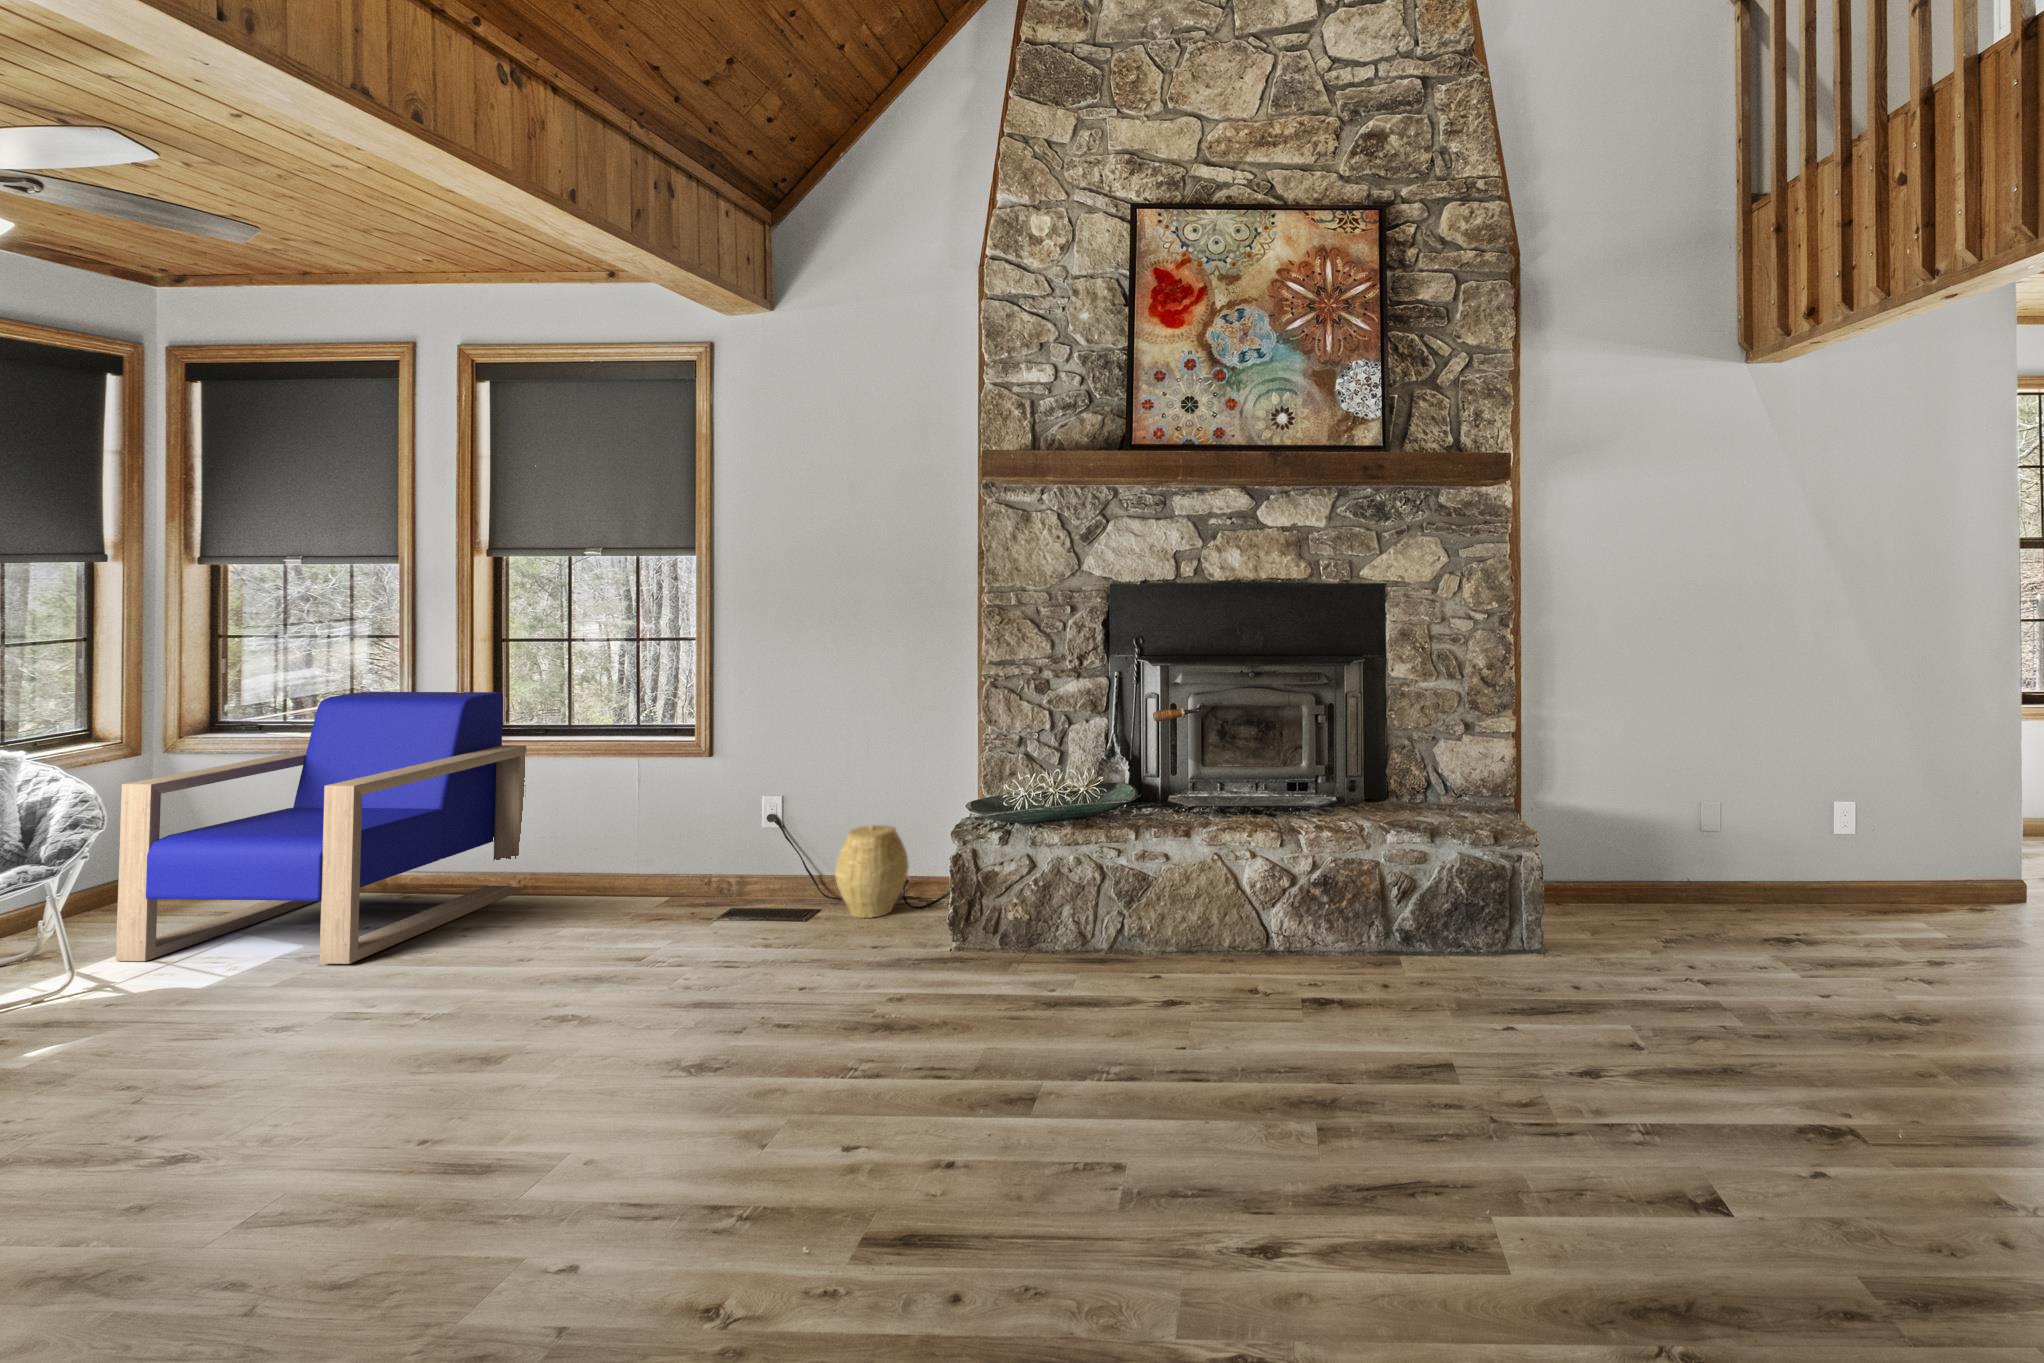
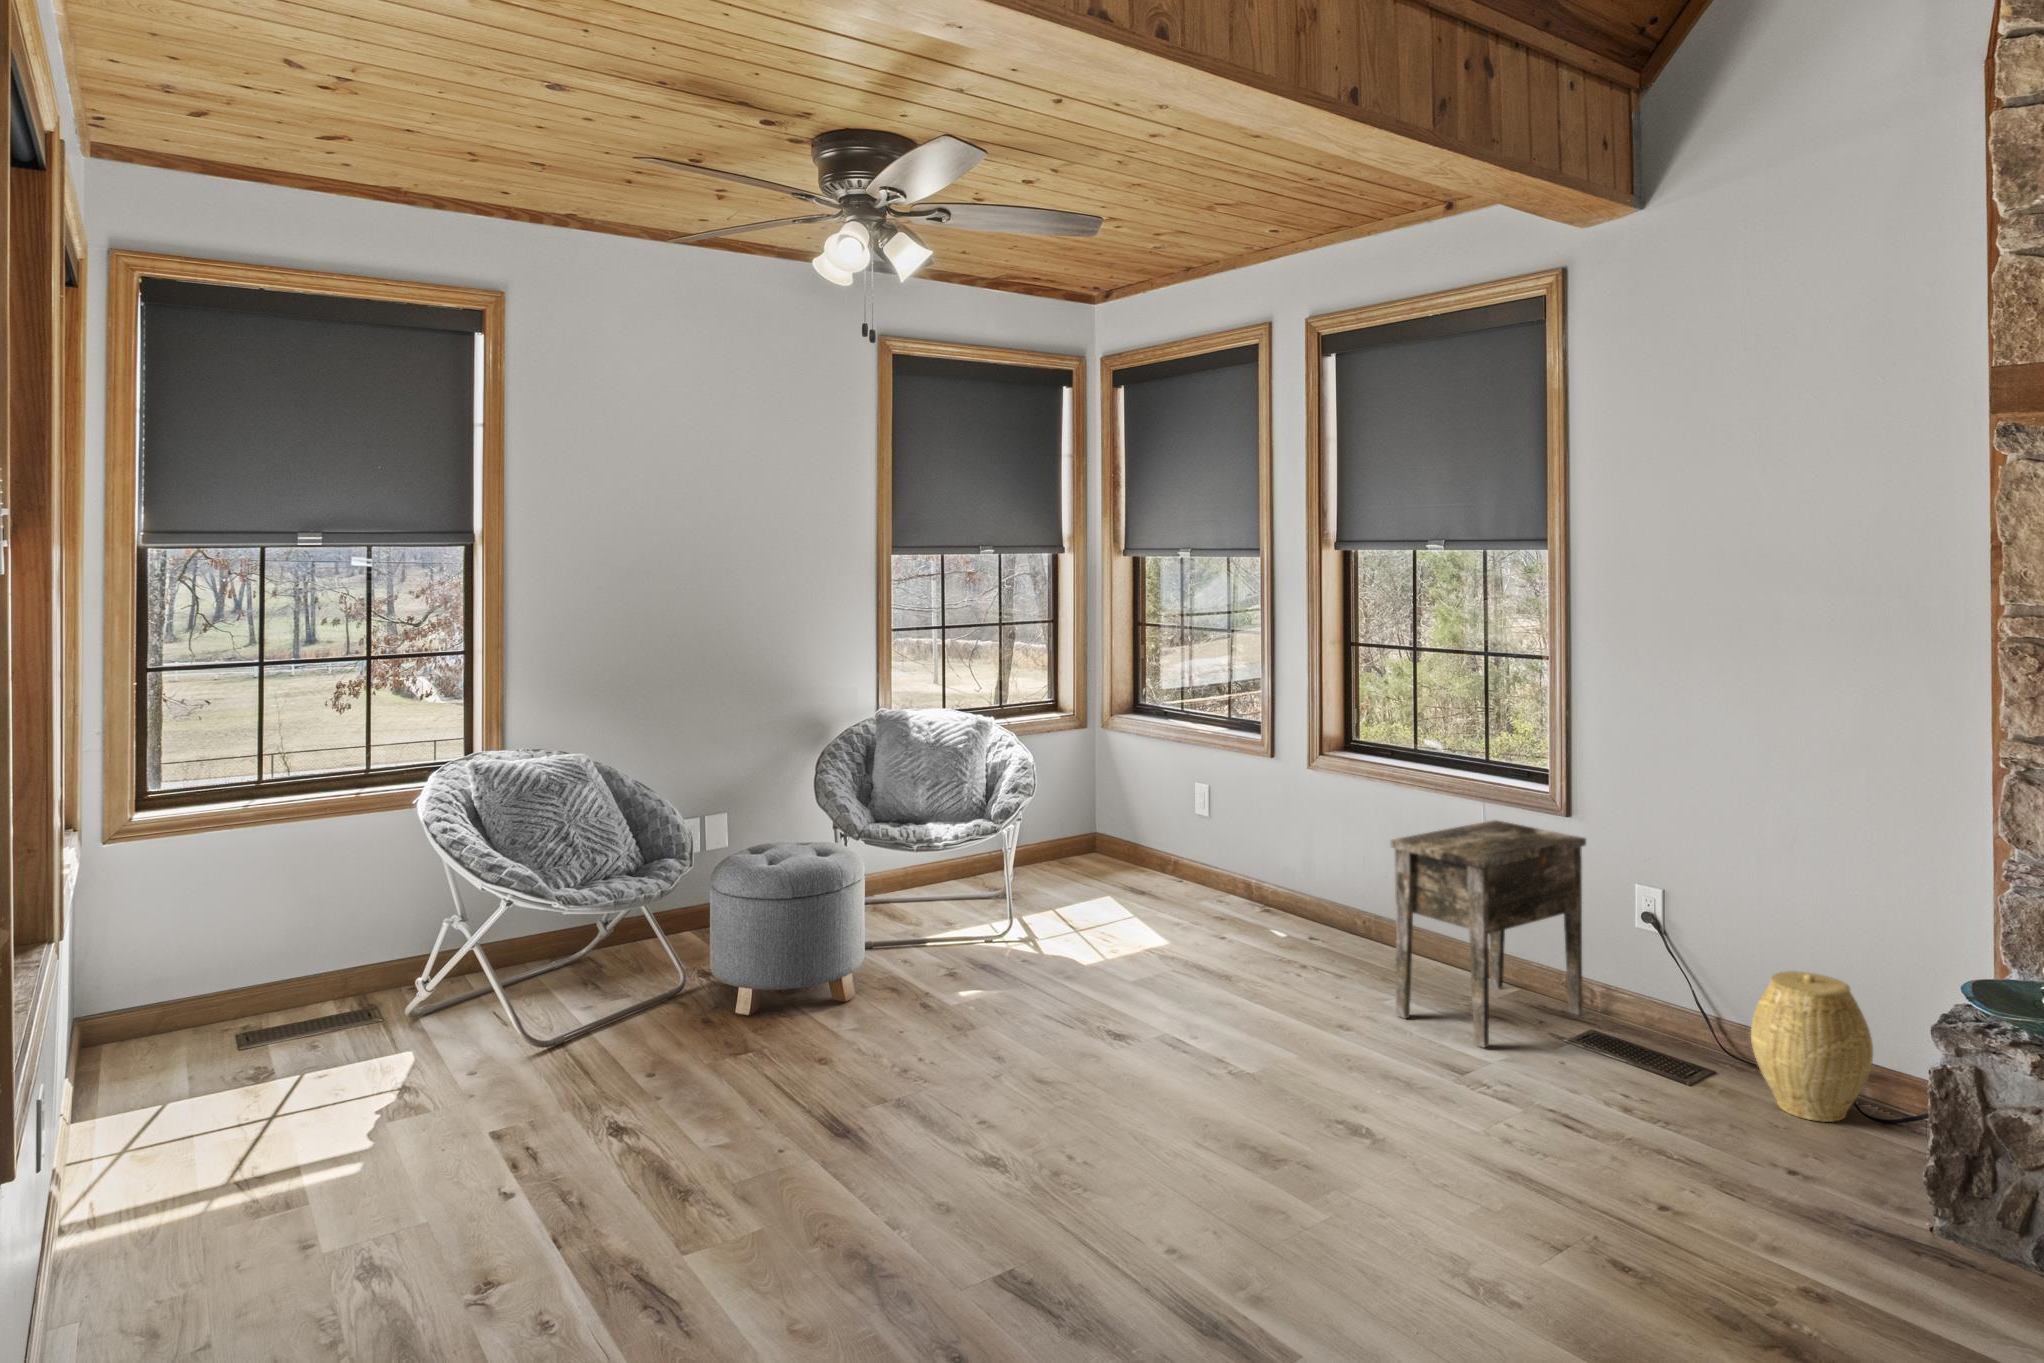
armchair: present [116,692,526,964] -> none [1050,697,1380,997]
side table: none [552,764,715,935] -> present [1390,820,1586,1047]

